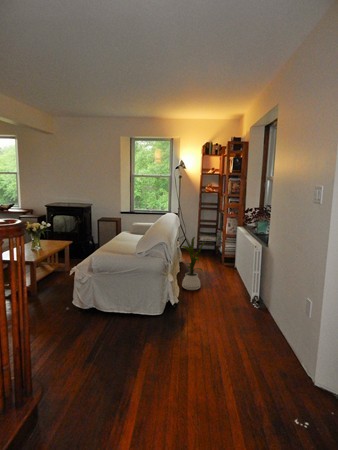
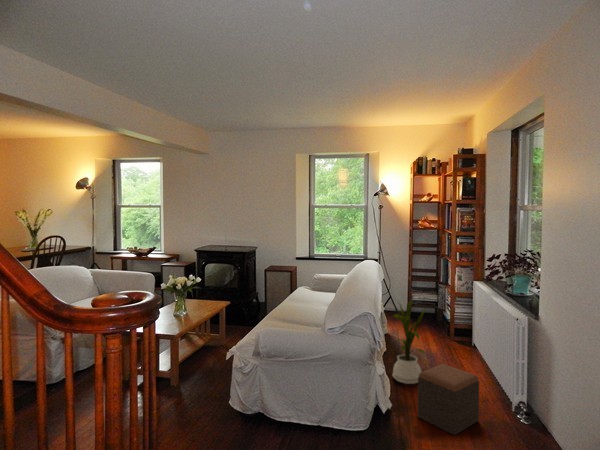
footstool: none [194,275,232,316] -> present [417,364,479,435]

